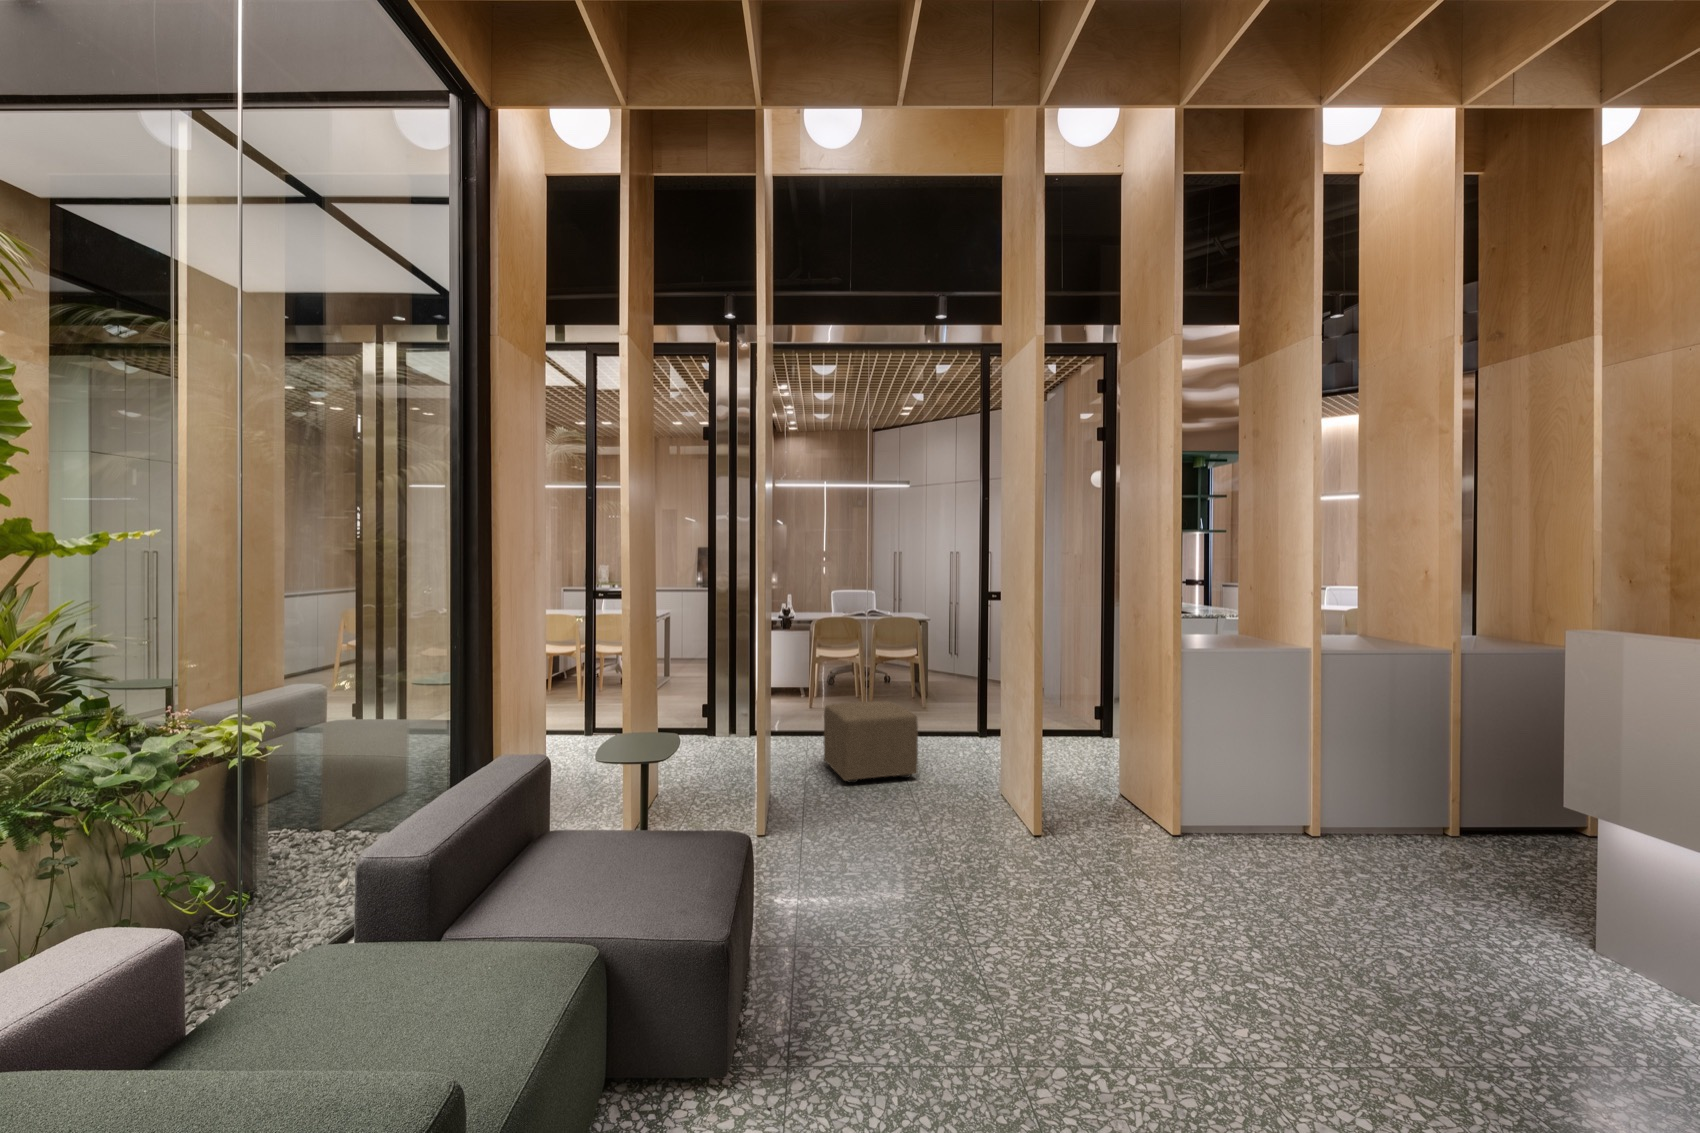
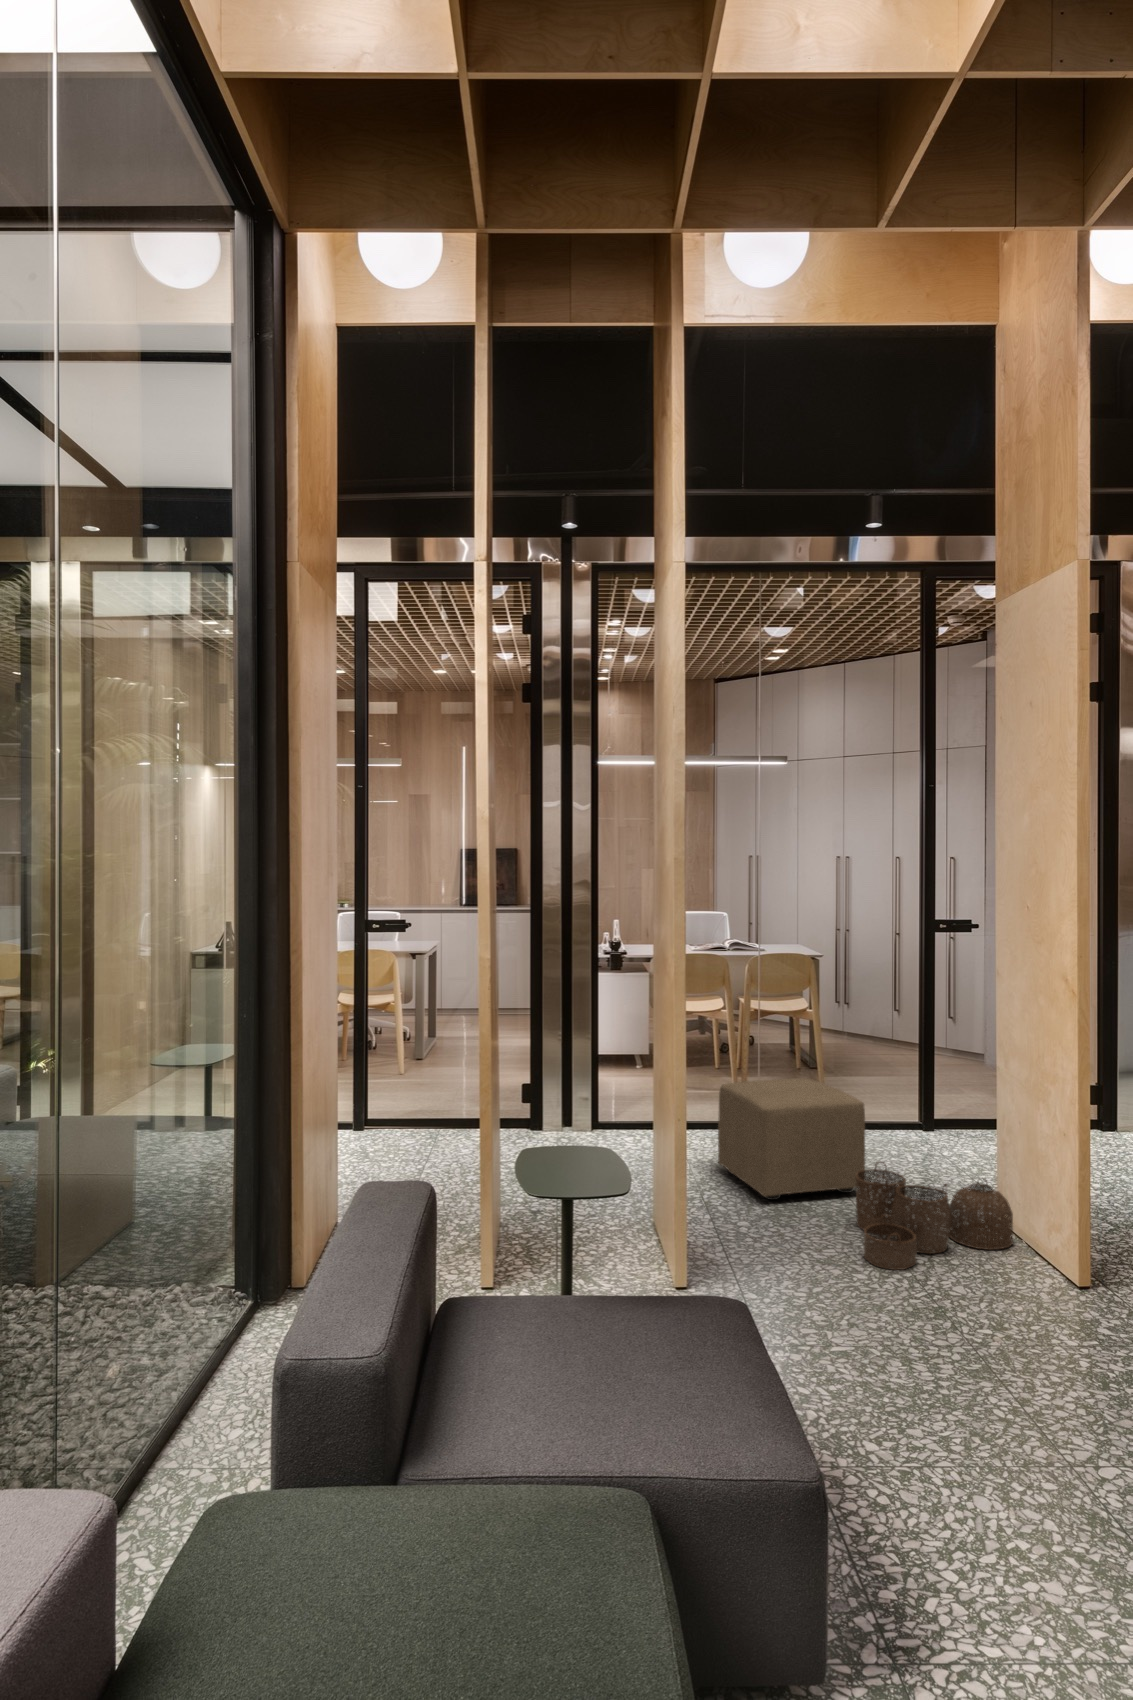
woven basket: none [897,755,1004,826] -> present [855,1162,1013,1270]

